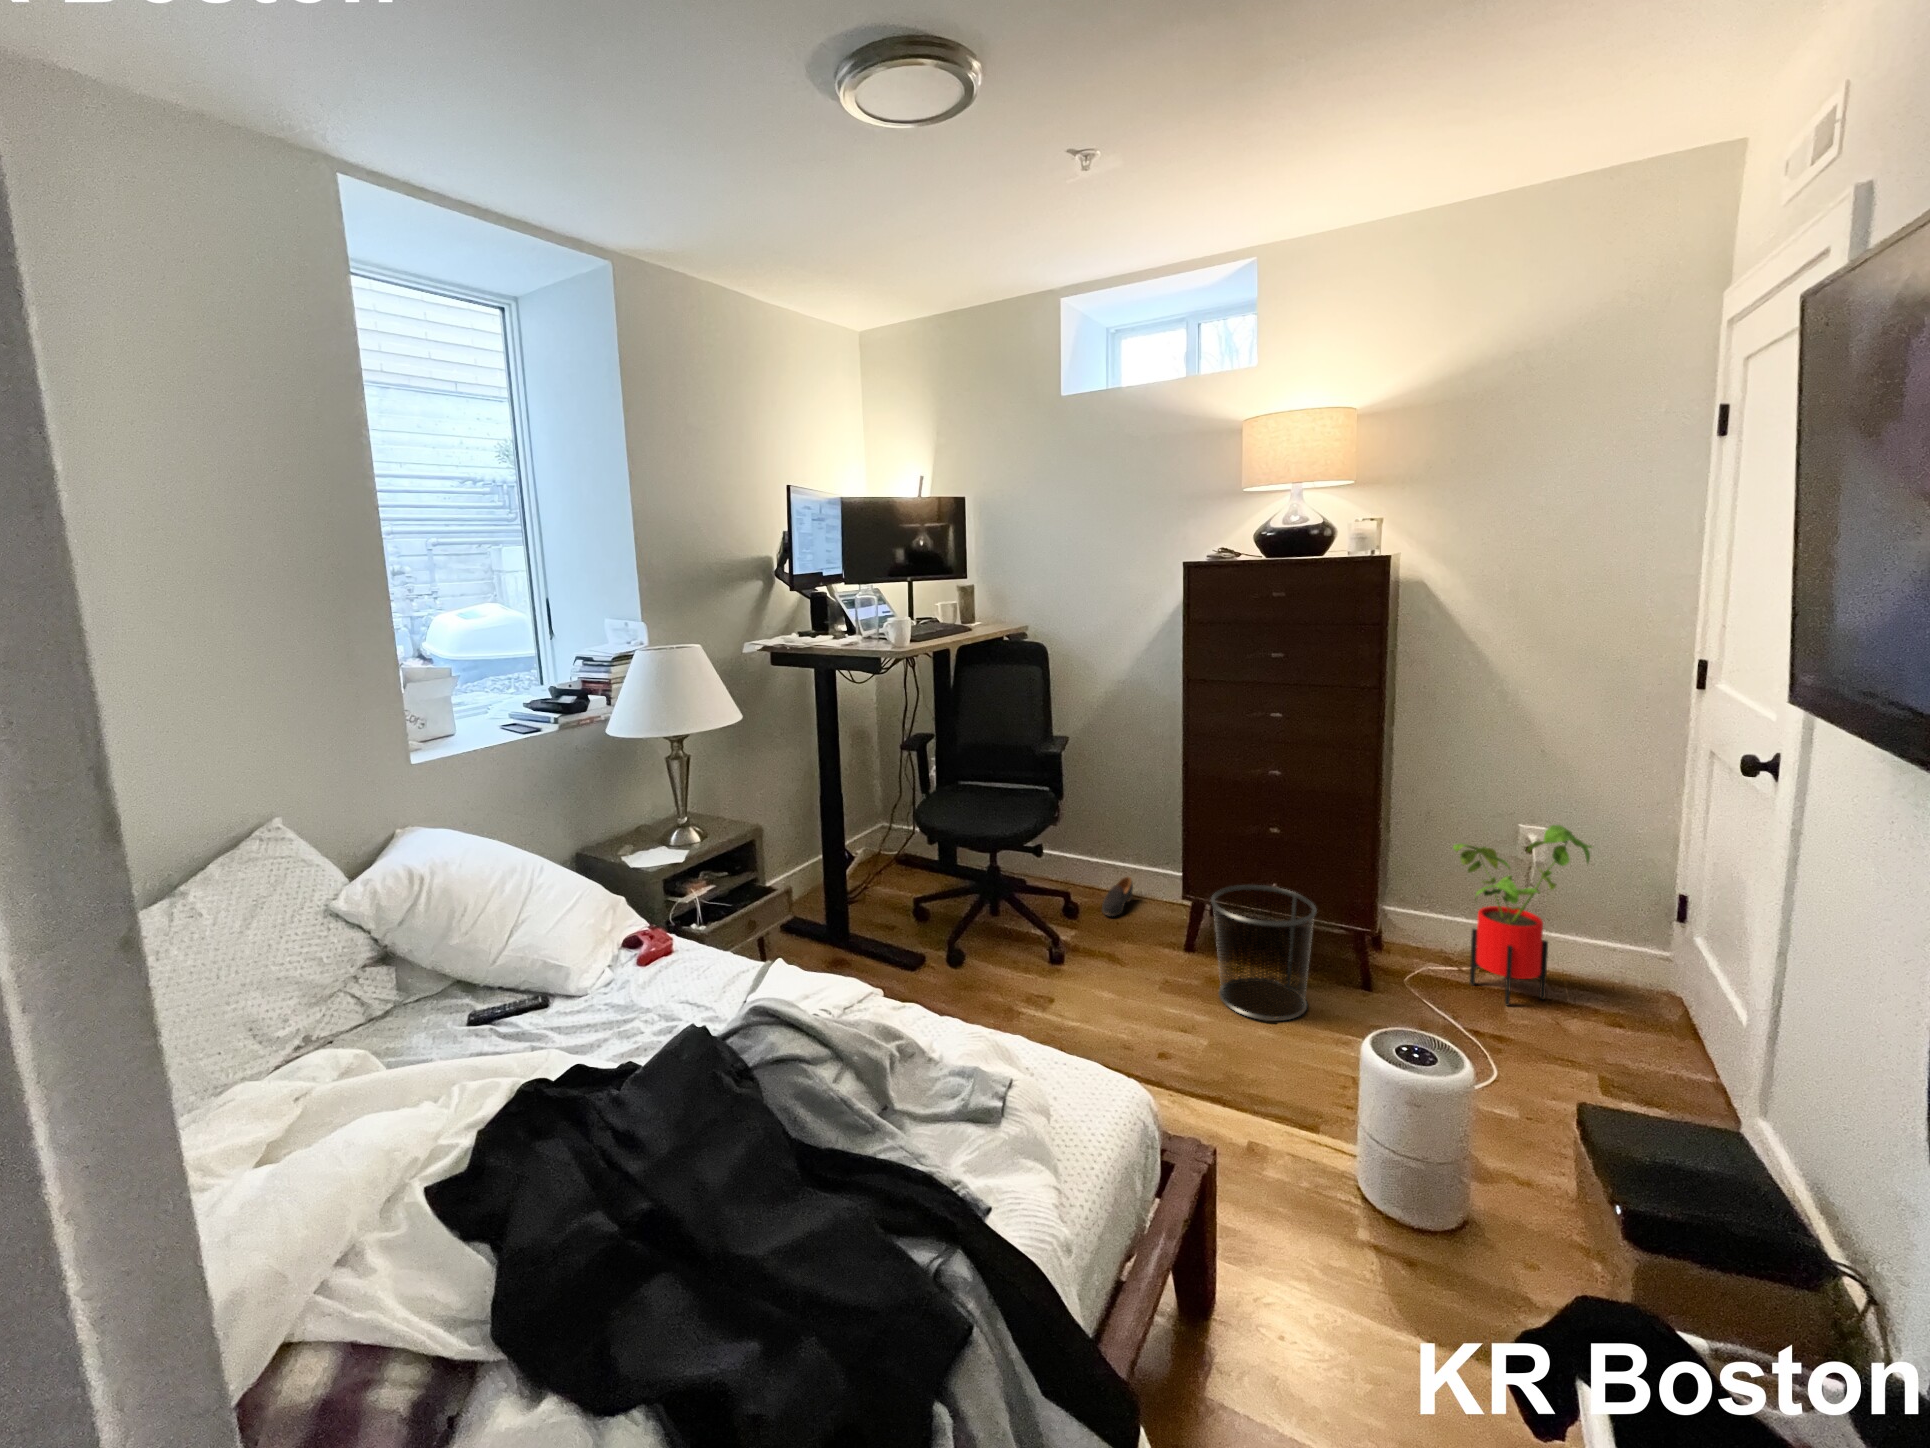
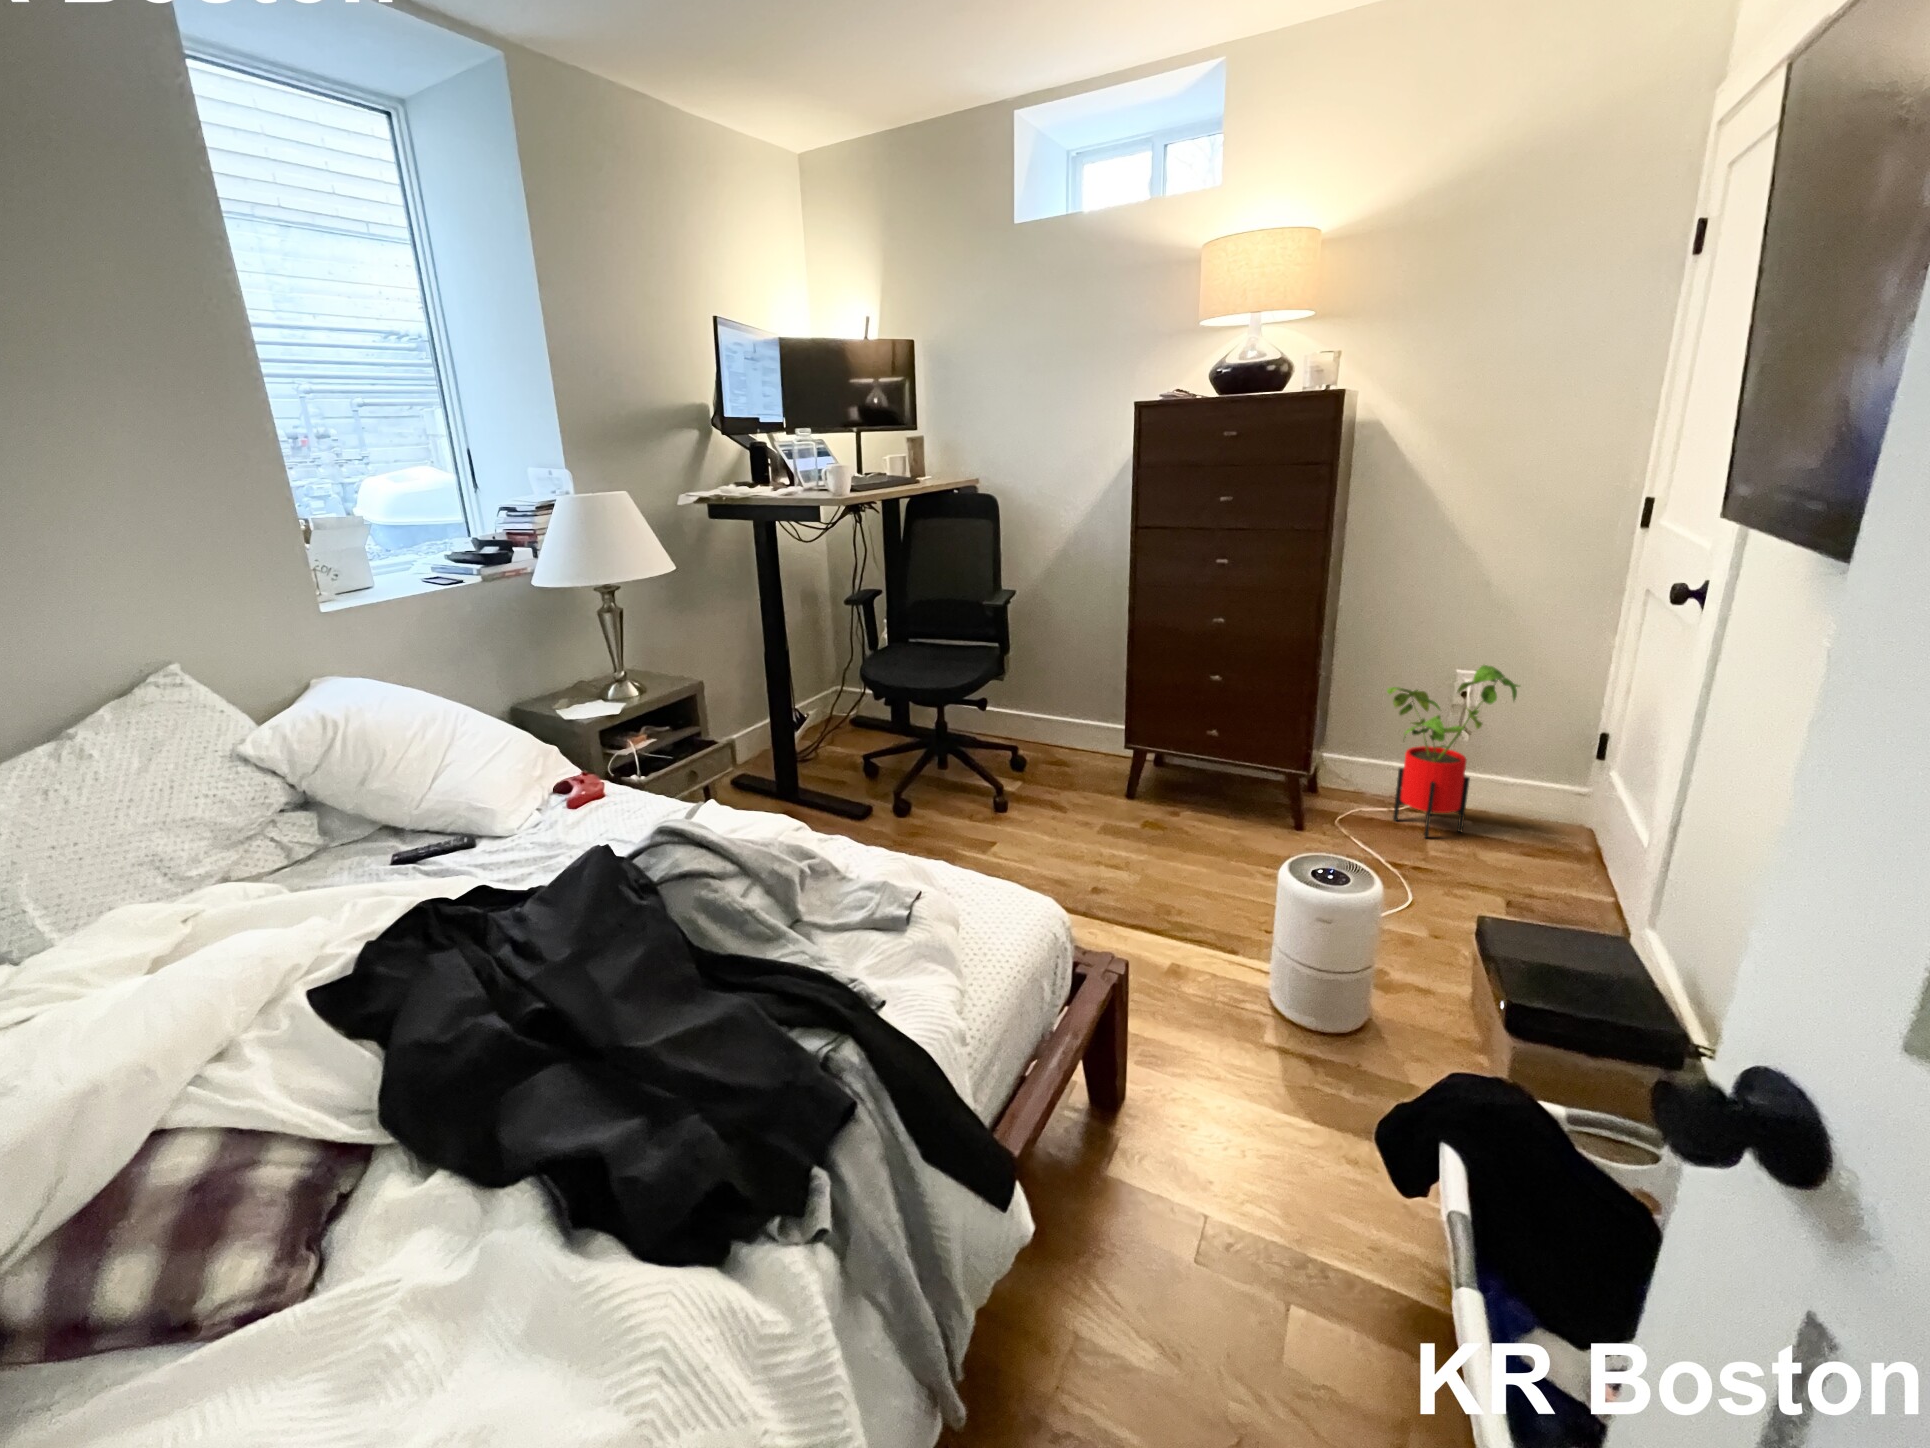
shoe: present [1102,877,1133,916] -> none [1048,730,1079,767]
trash can: present [1211,885,1317,1021] -> none [1149,730,1250,856]

